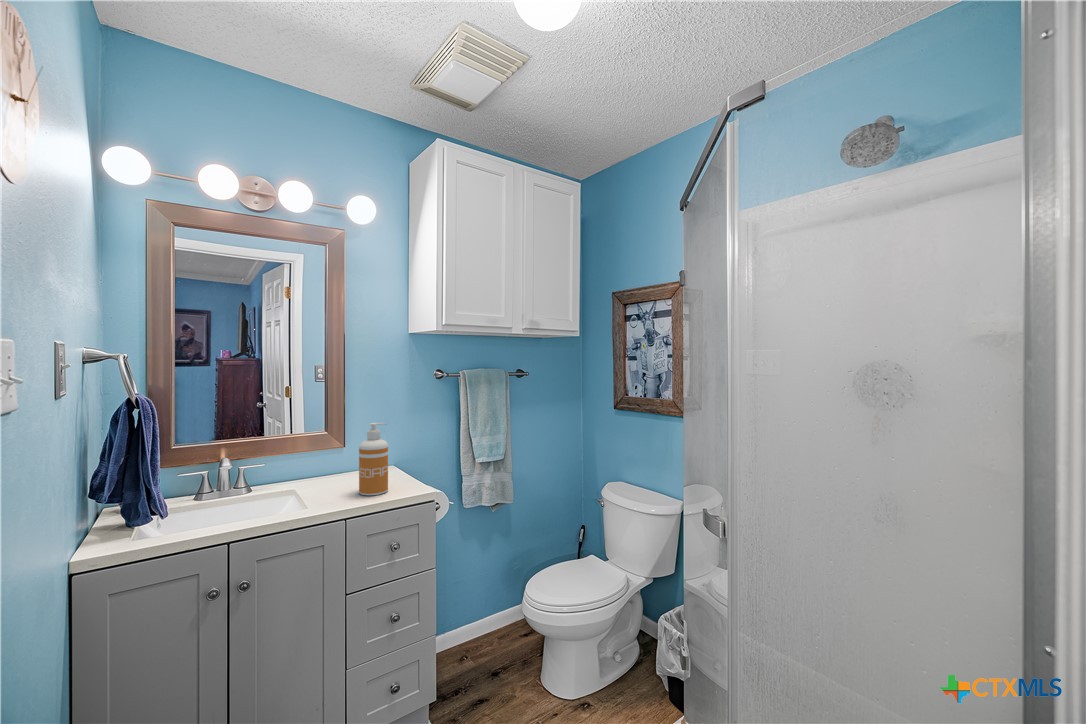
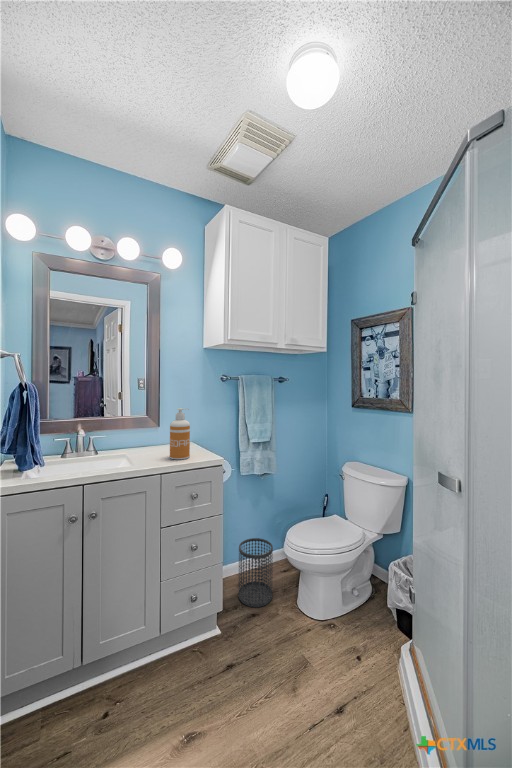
wastebasket: none [460,595,507,690] -> present [238,538,273,607]

